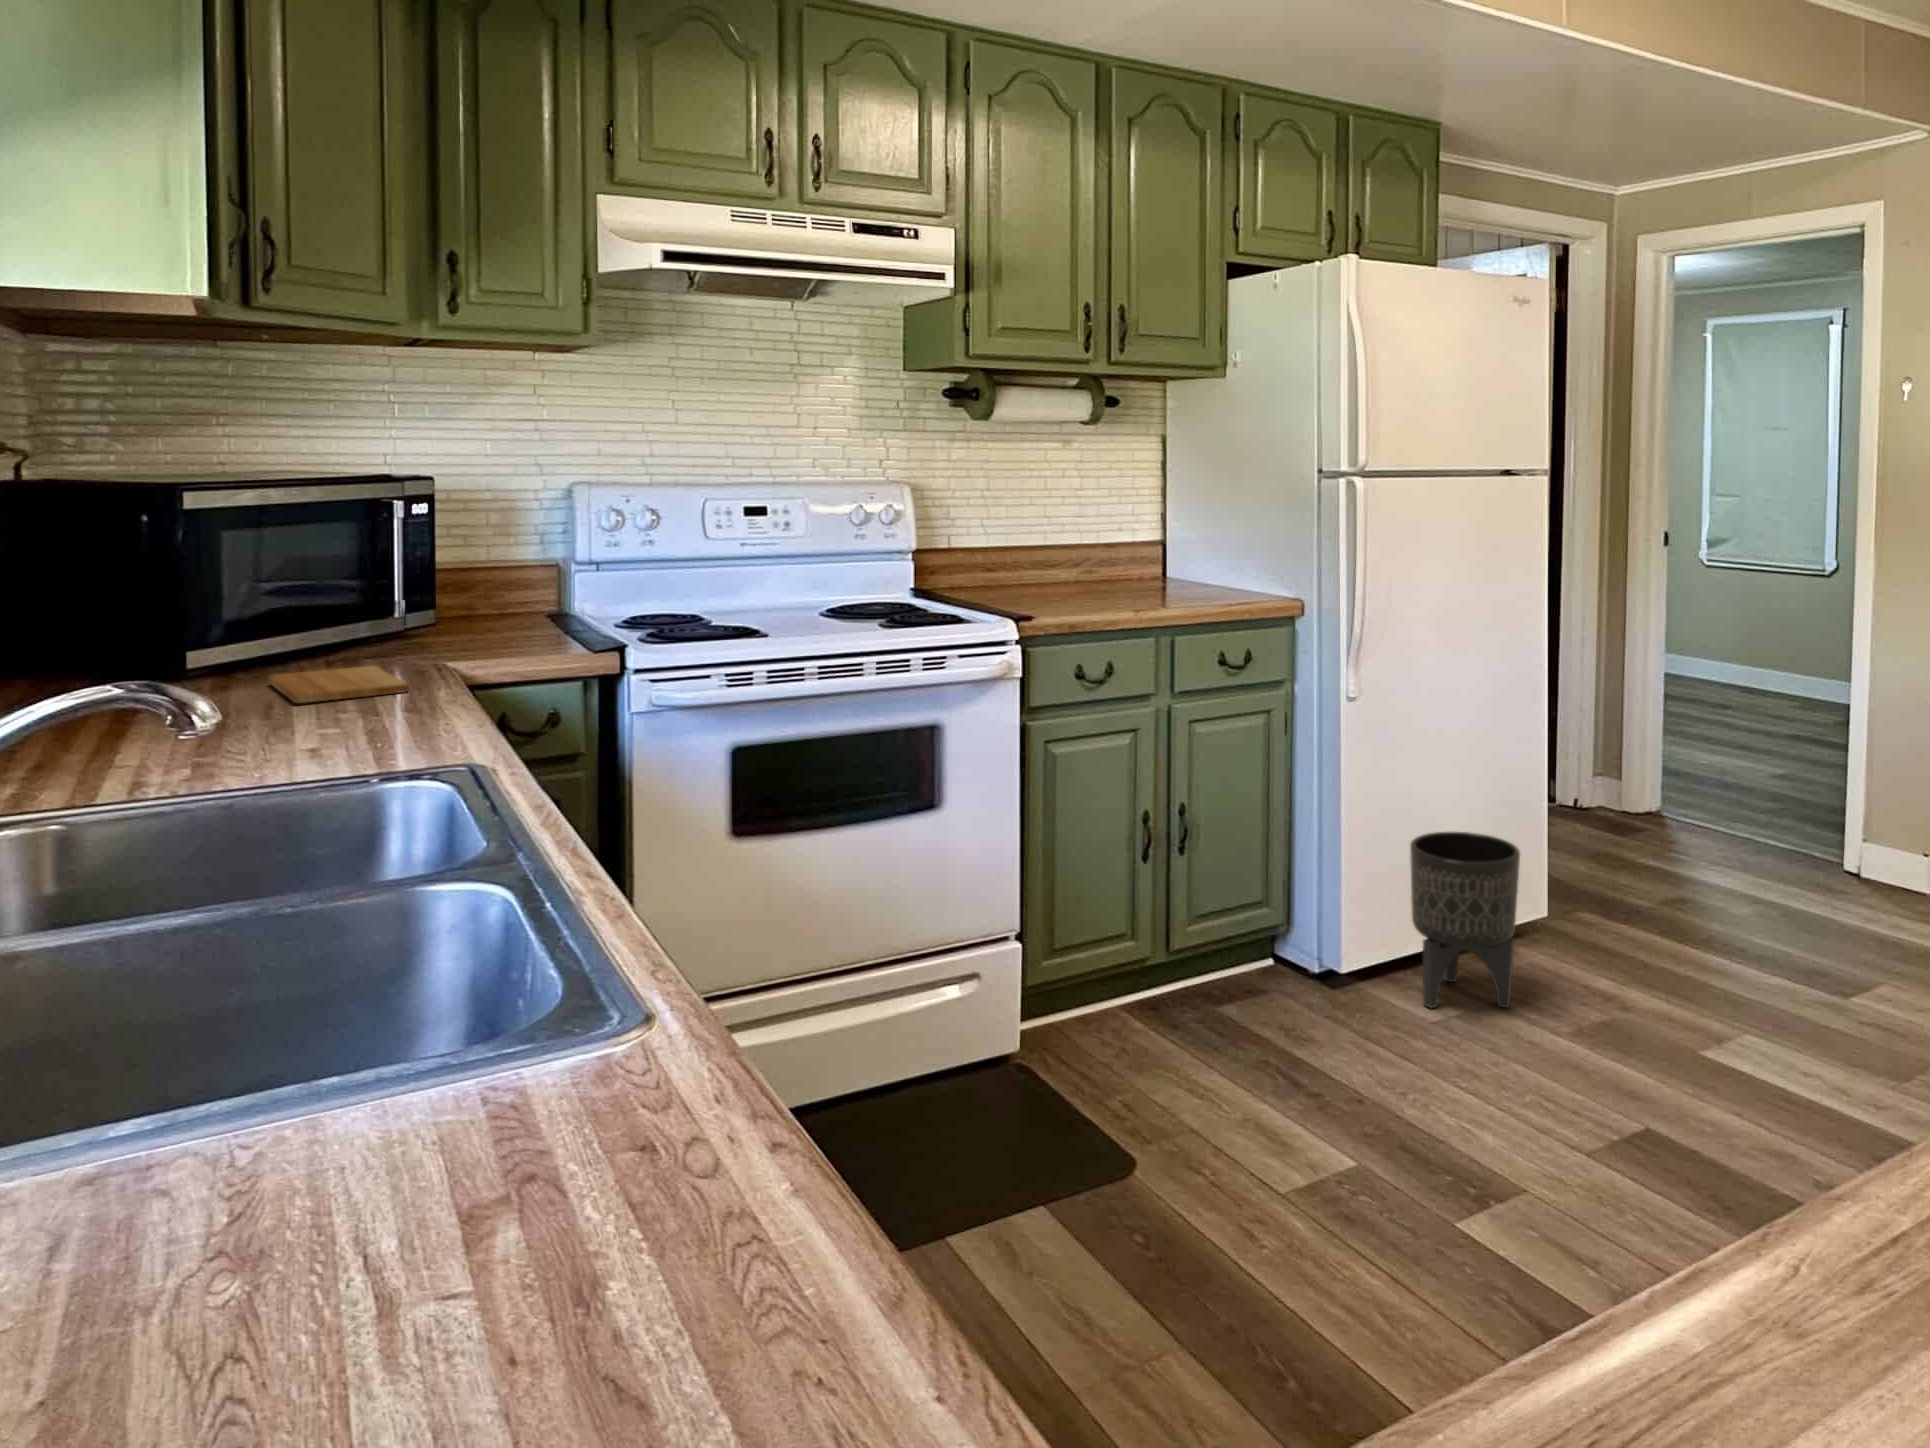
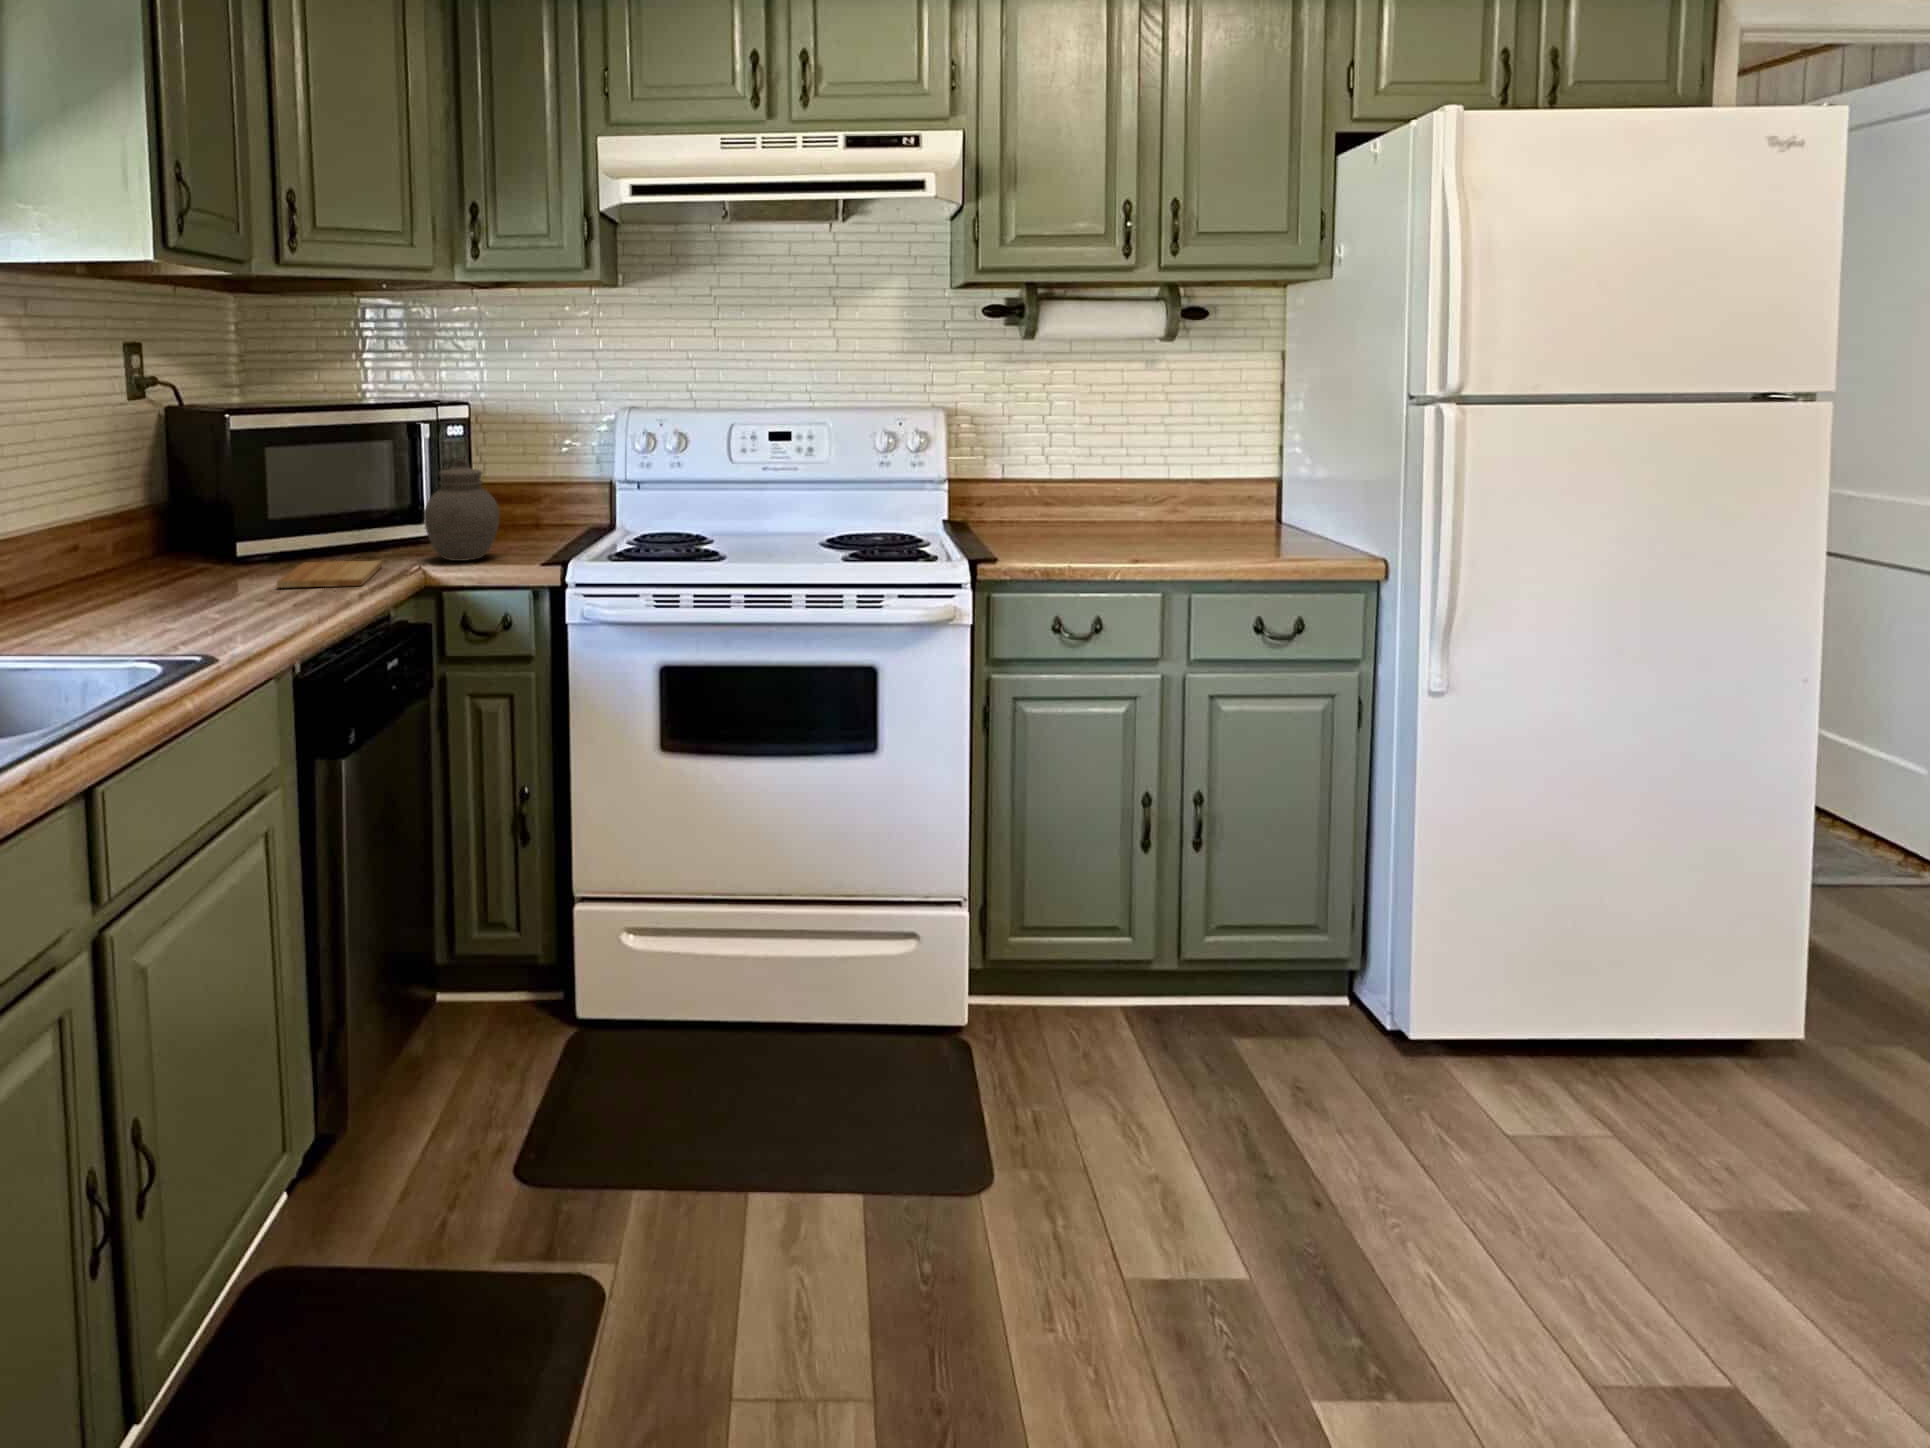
jar: none [415,543,509,660] -> present [424,460,499,561]
planter: present [1410,832,1520,1008] -> none [1510,889,1682,1150]

